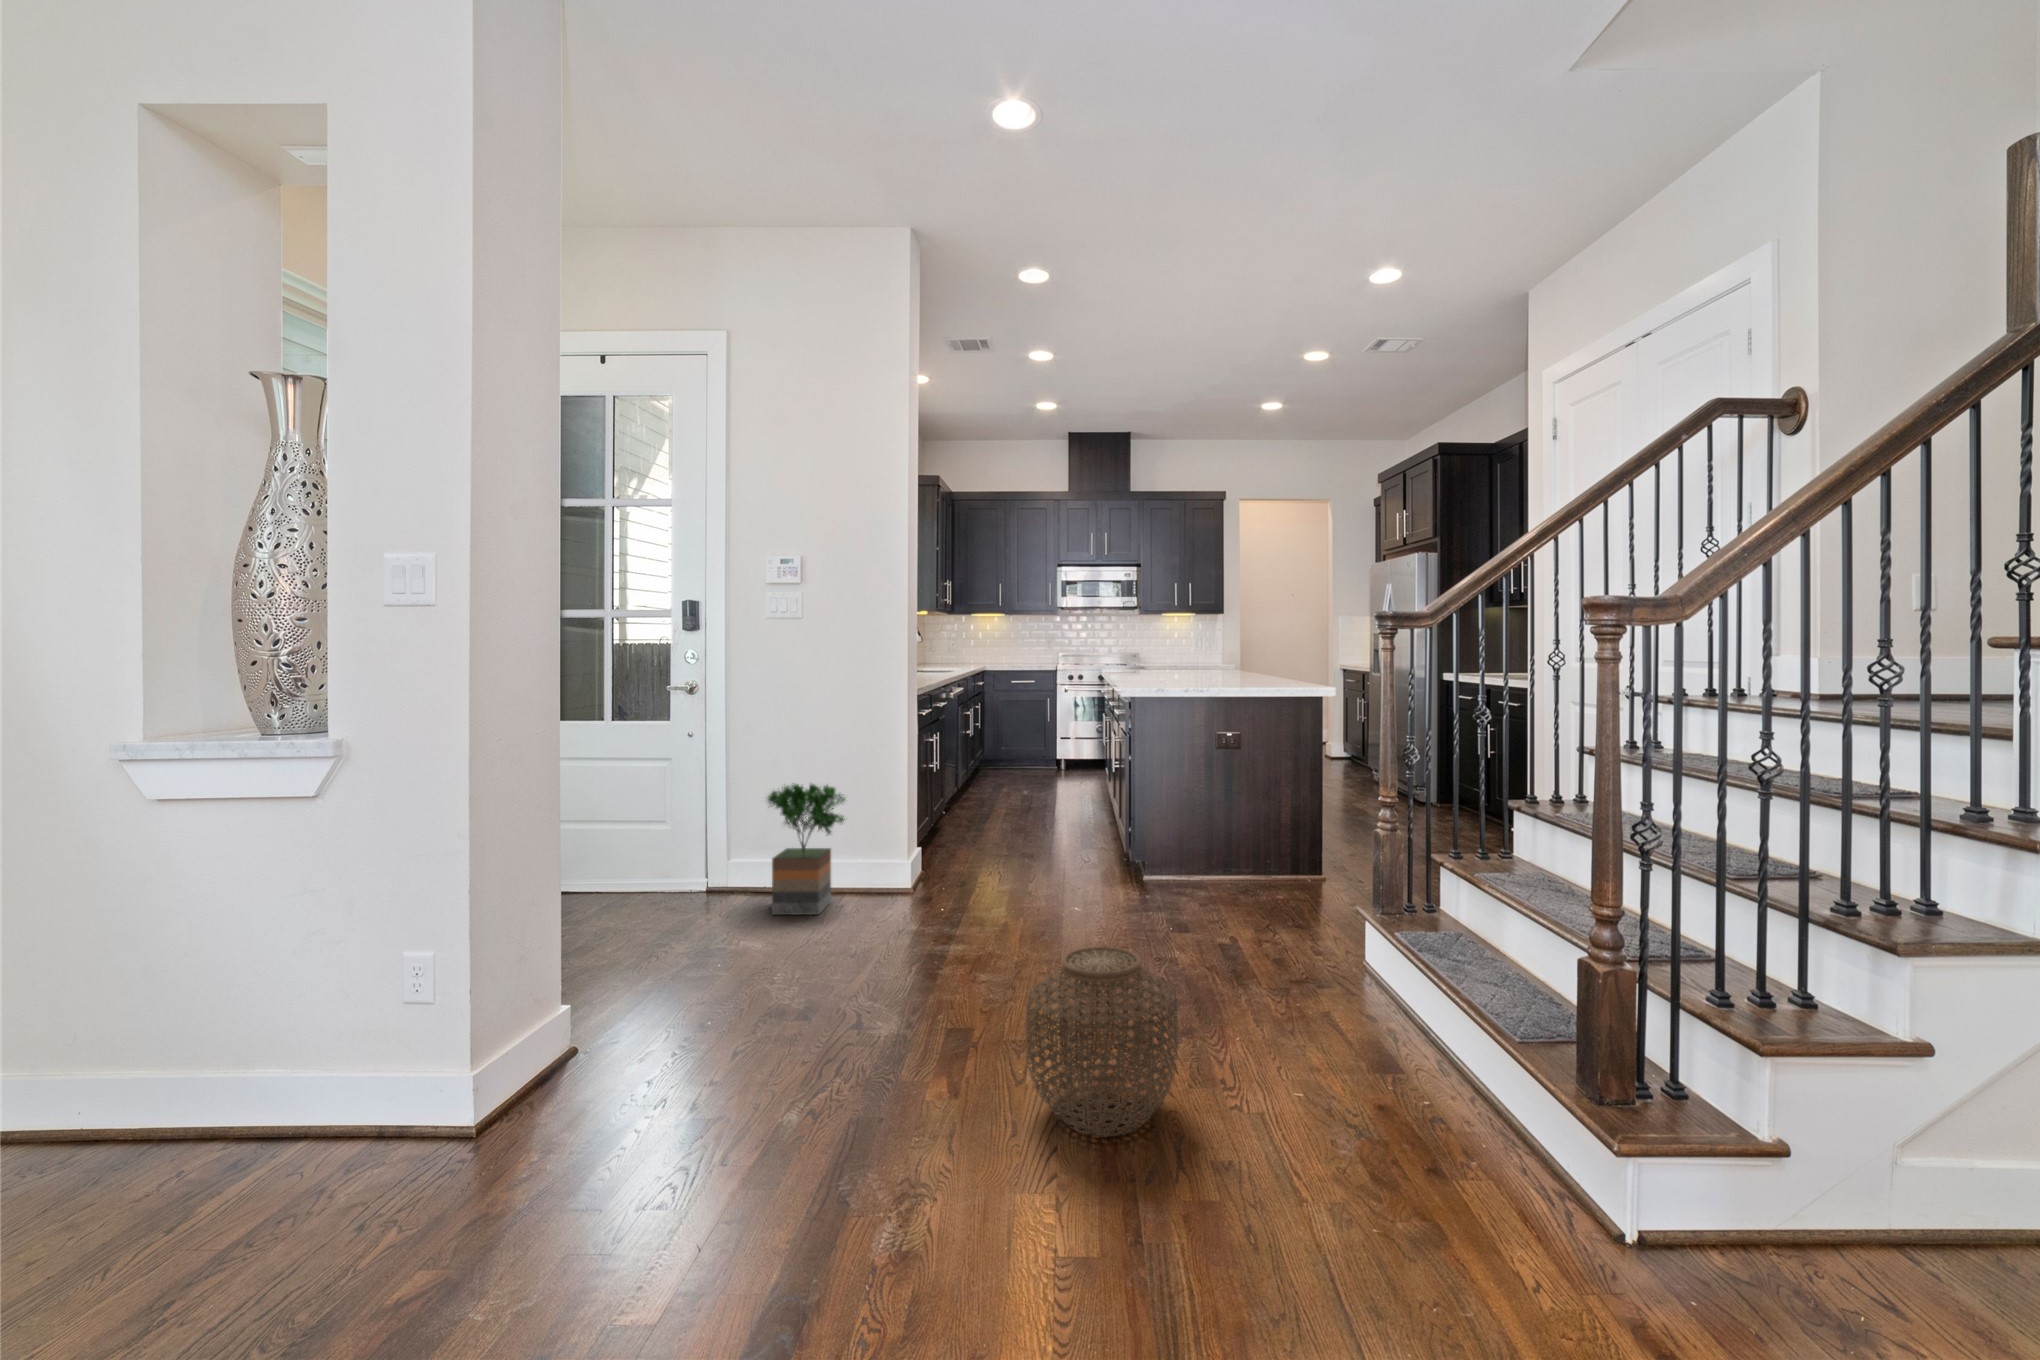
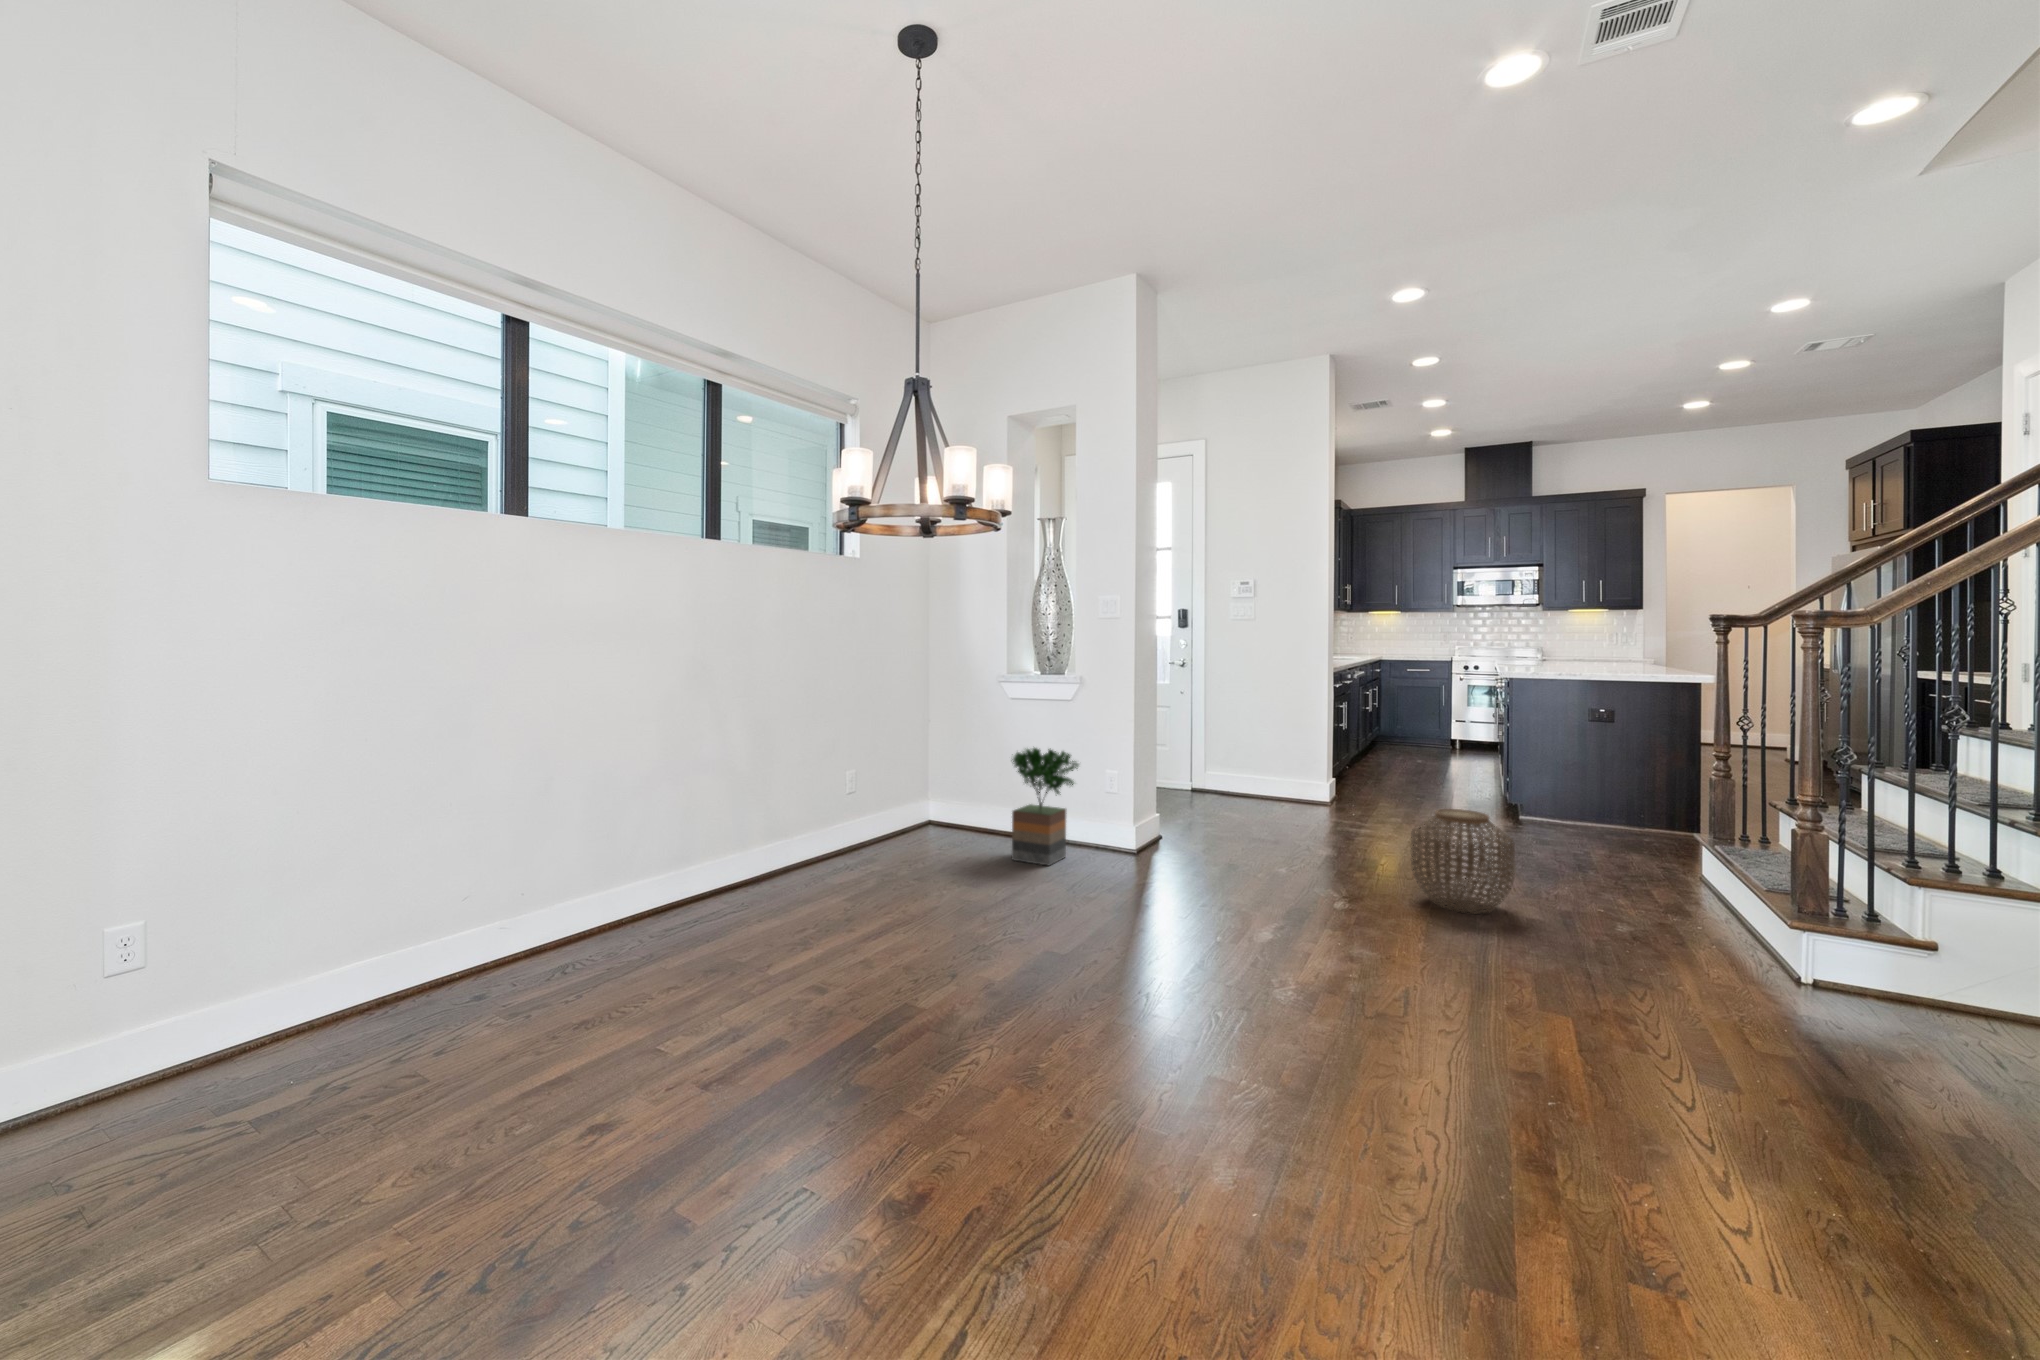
potted tree: present [768,783,845,915] -> present [1012,748,1079,866]

